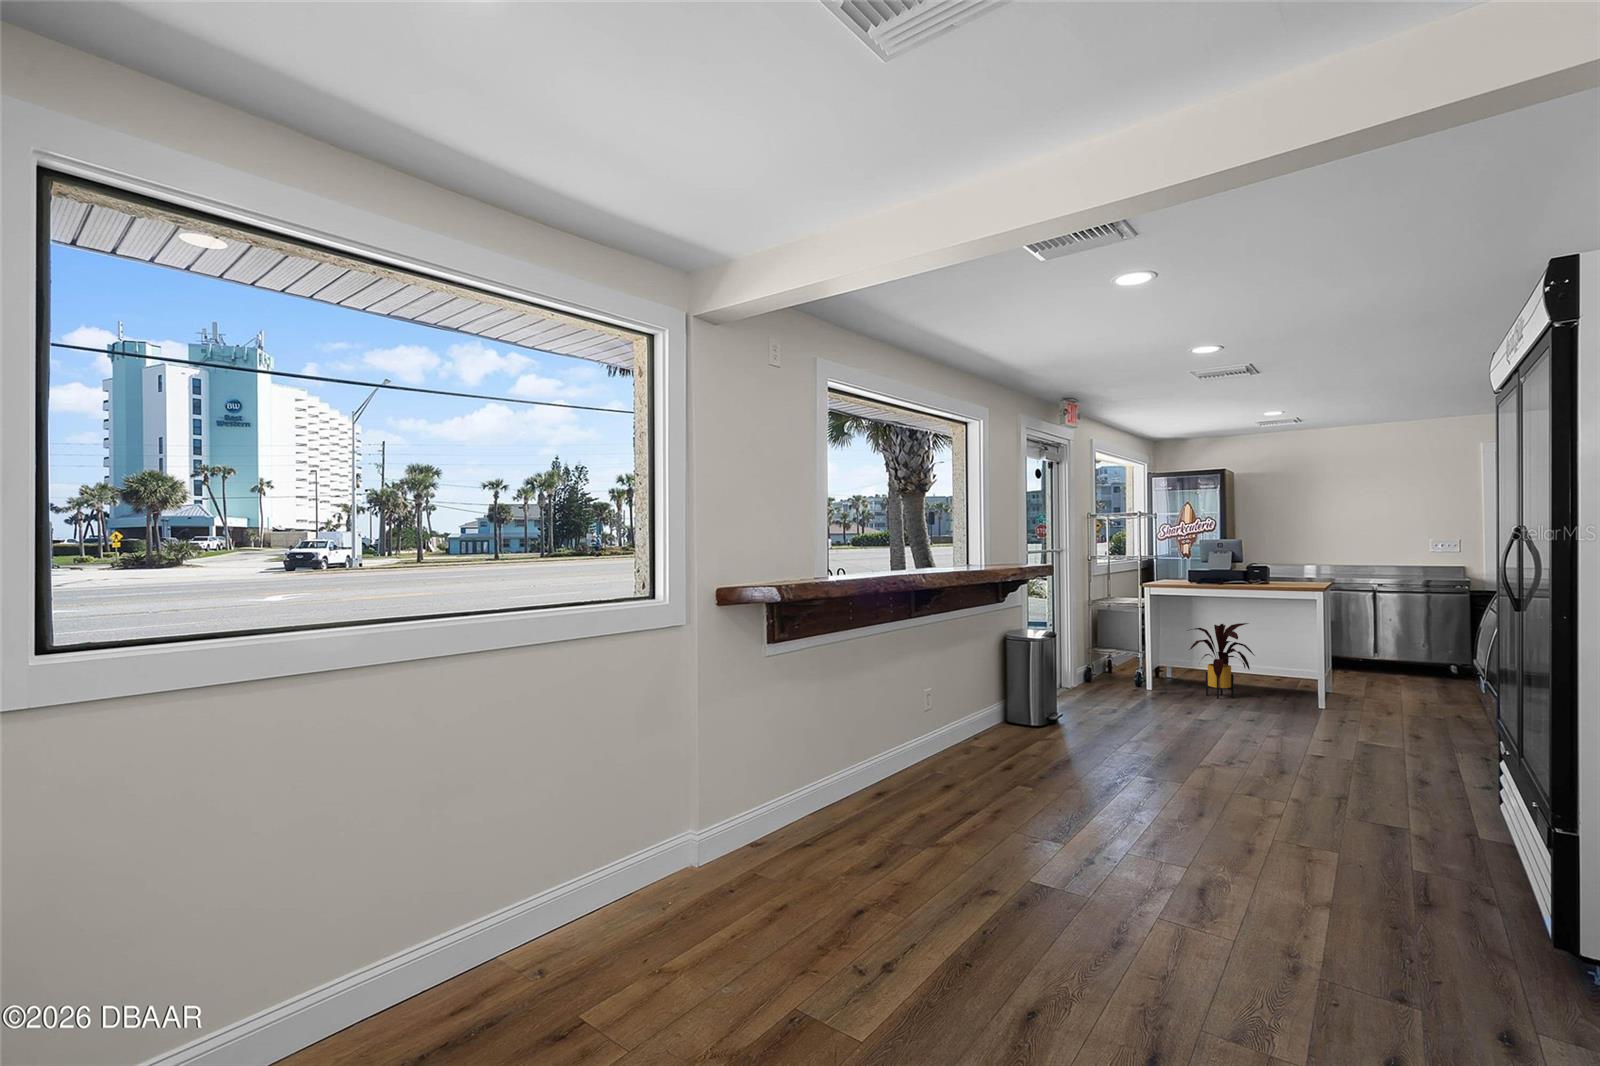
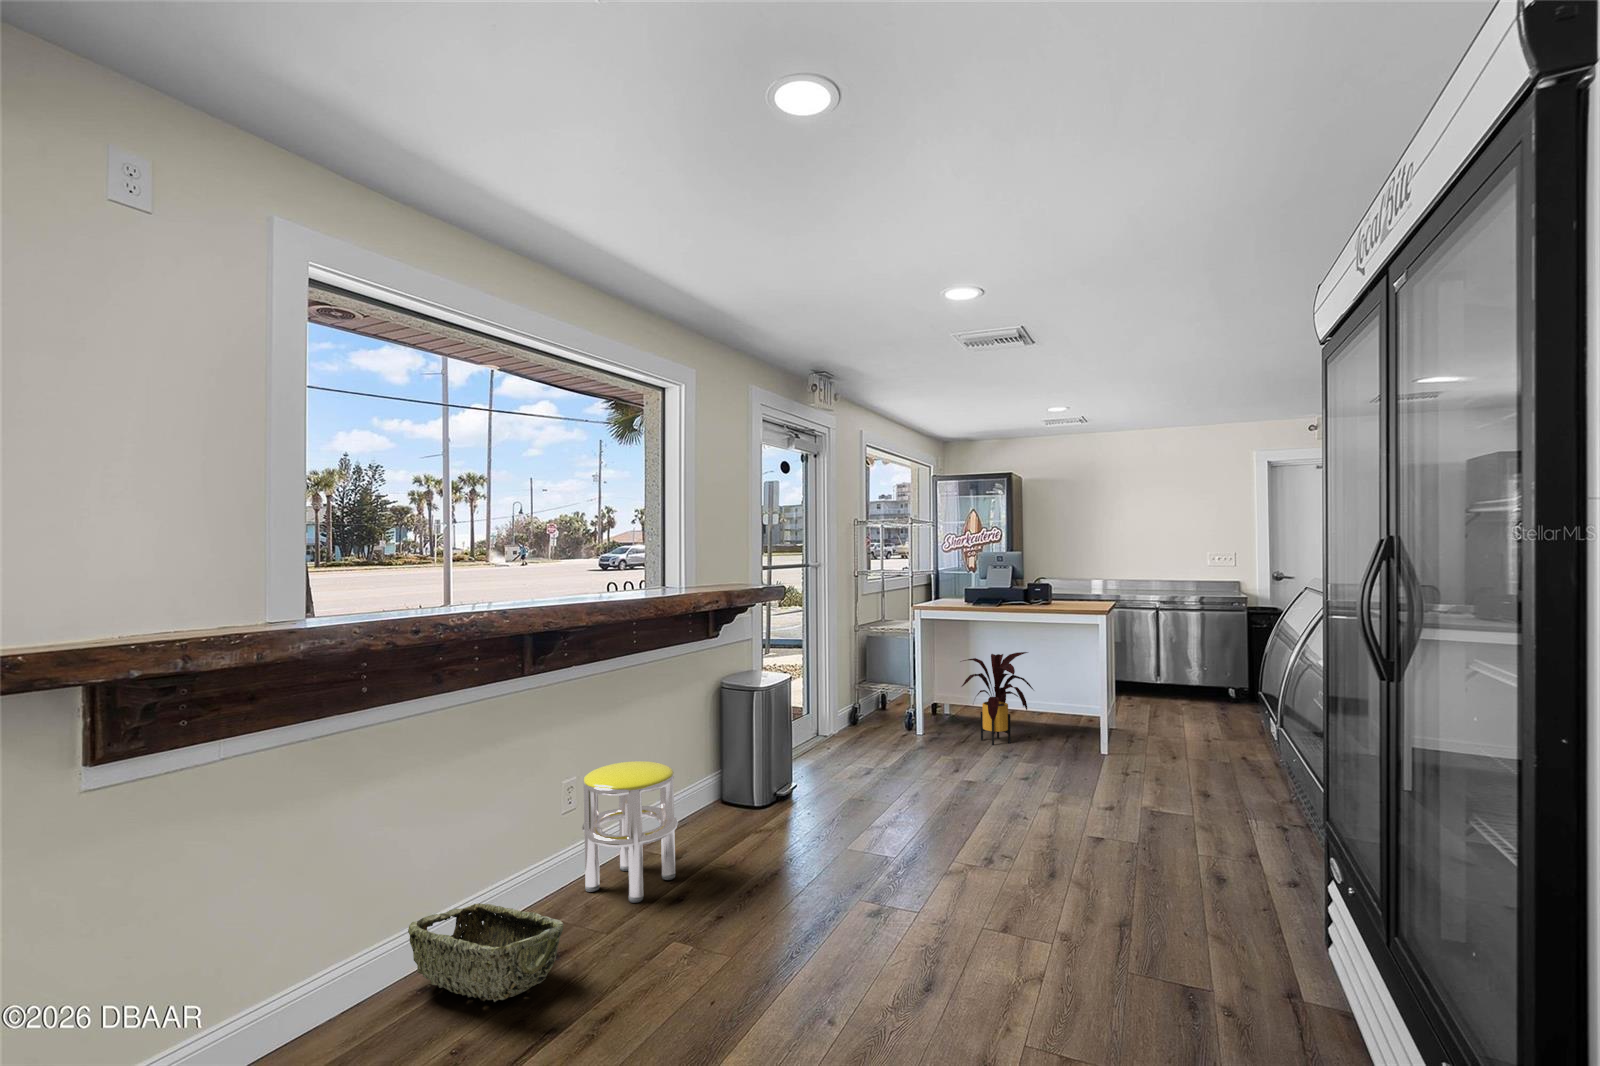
stool: none [935,681,999,769] -> present [582,761,678,903]
woven basket: none [863,755,955,802] -> present [408,903,564,1002]

